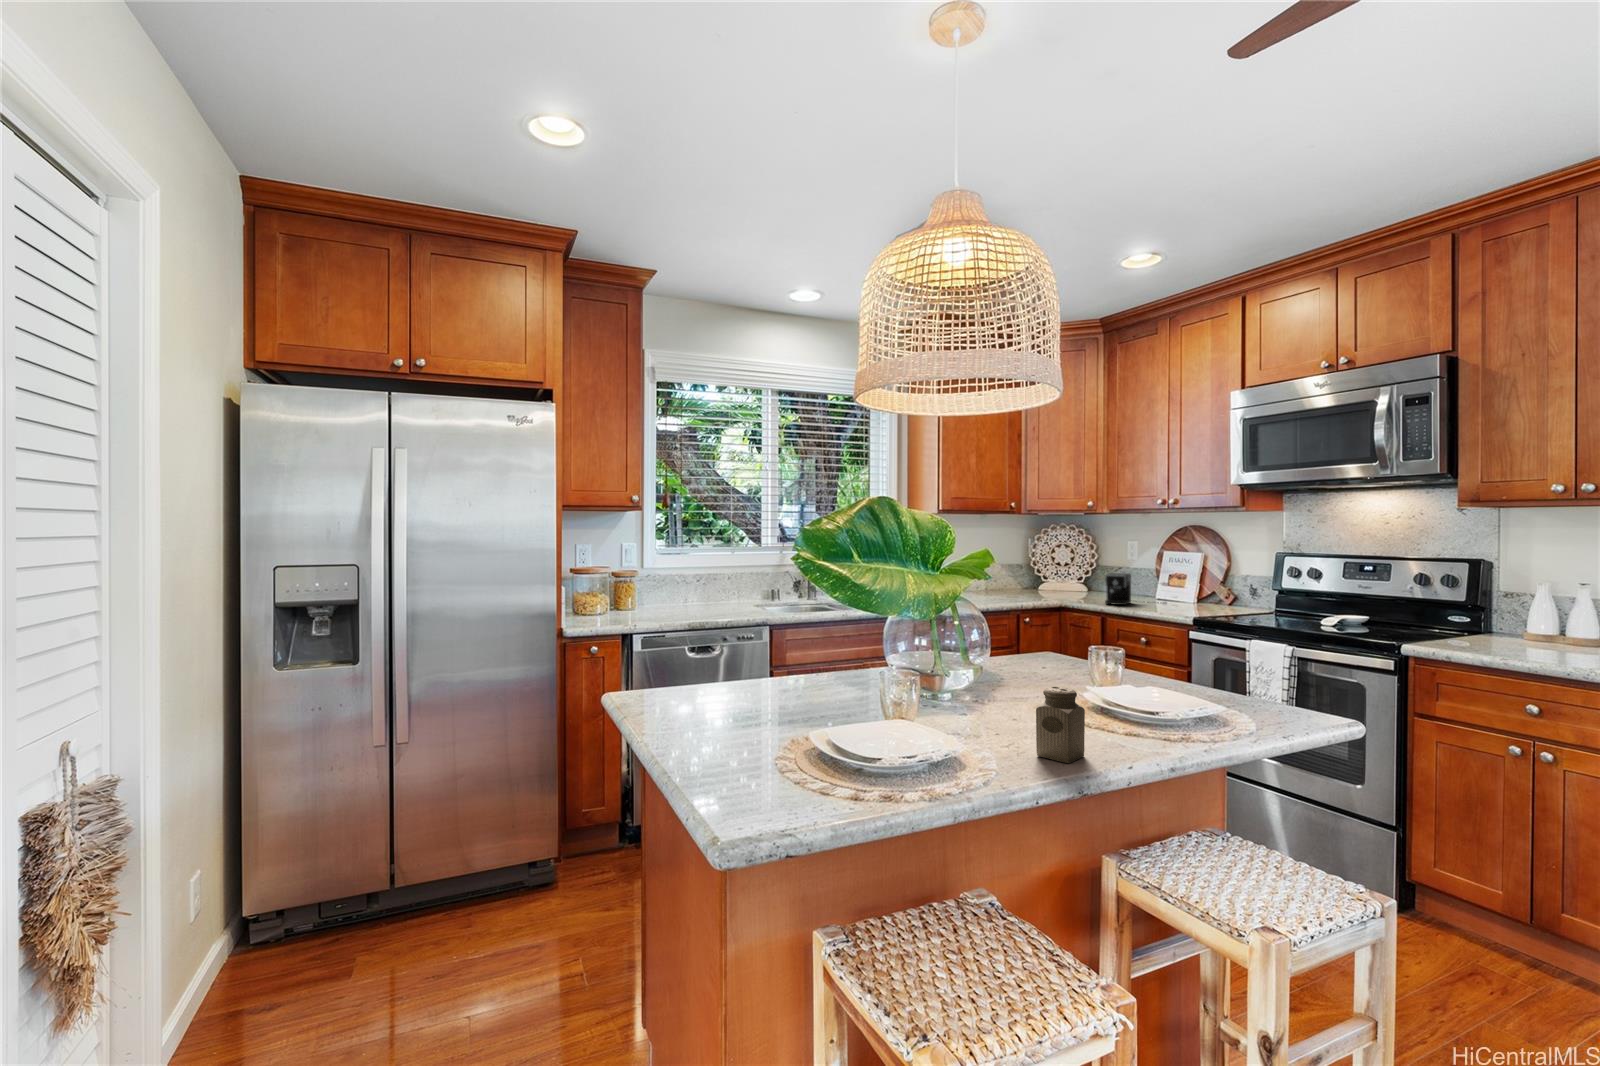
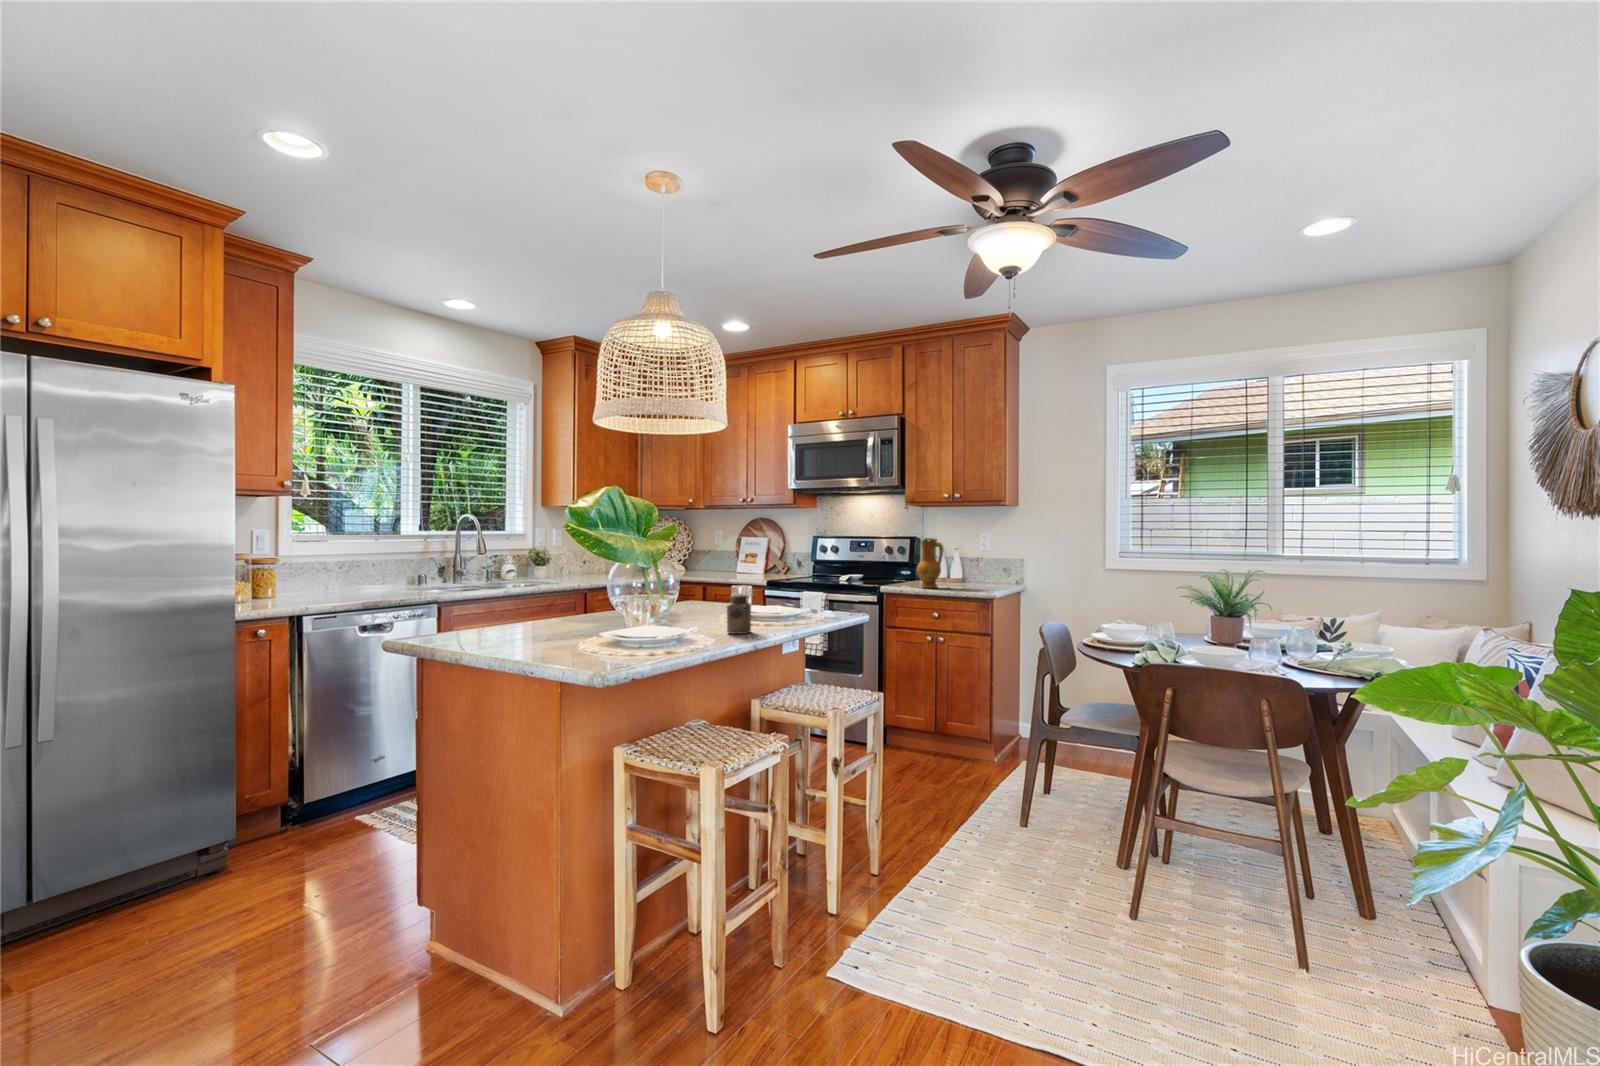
ceramic jug: none [1483,567,1550,659] -> present [917,538,944,588]
coffee maker: present [1105,573,1166,605] -> none [704,554,746,577]

